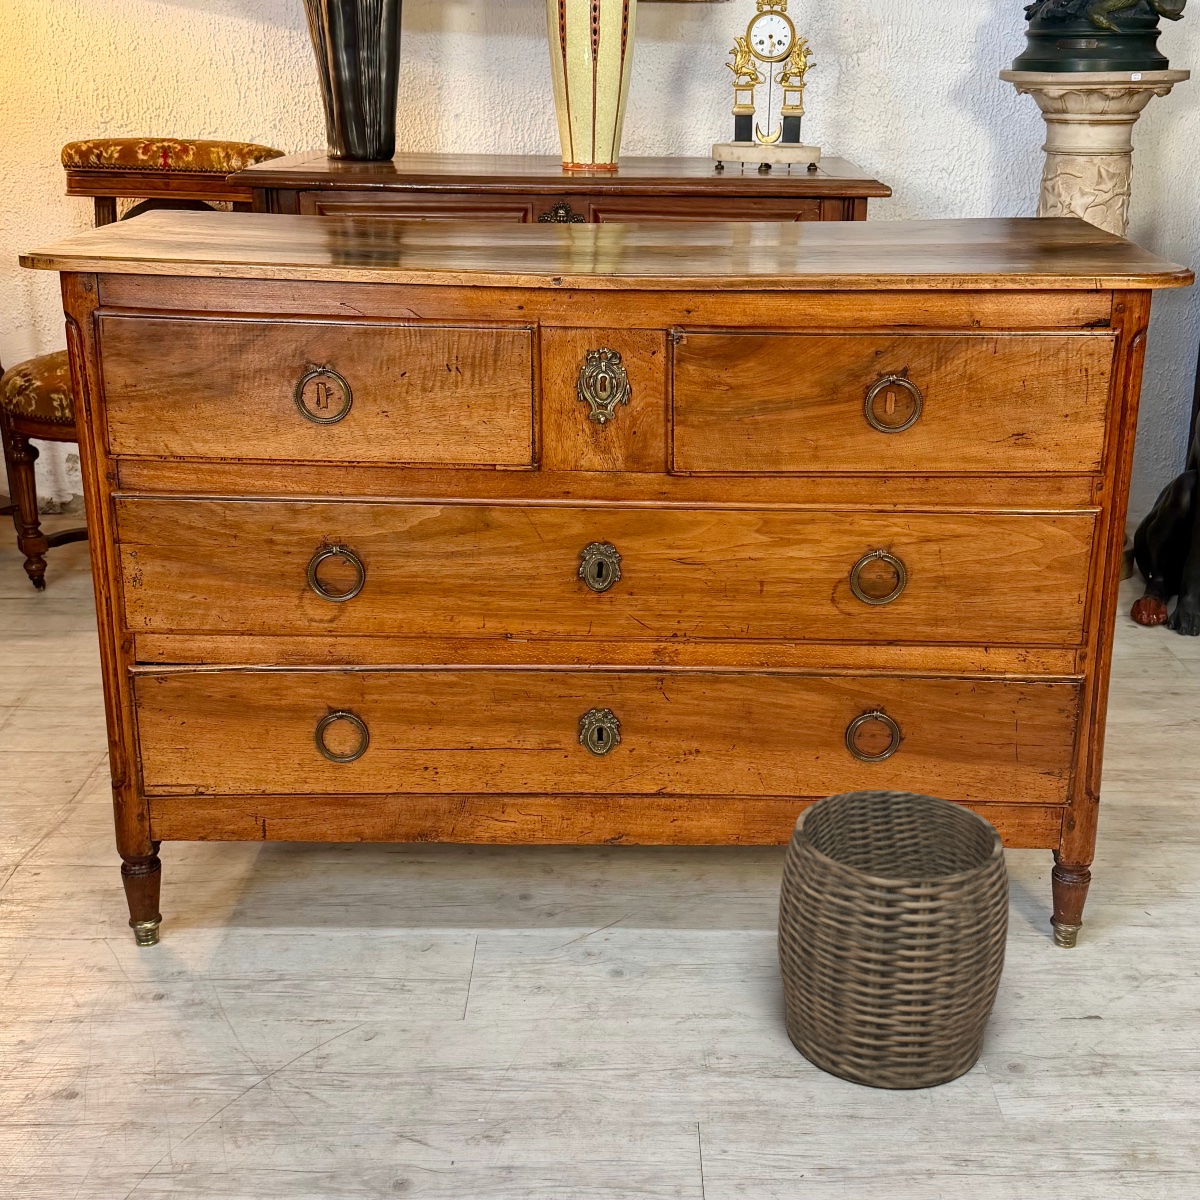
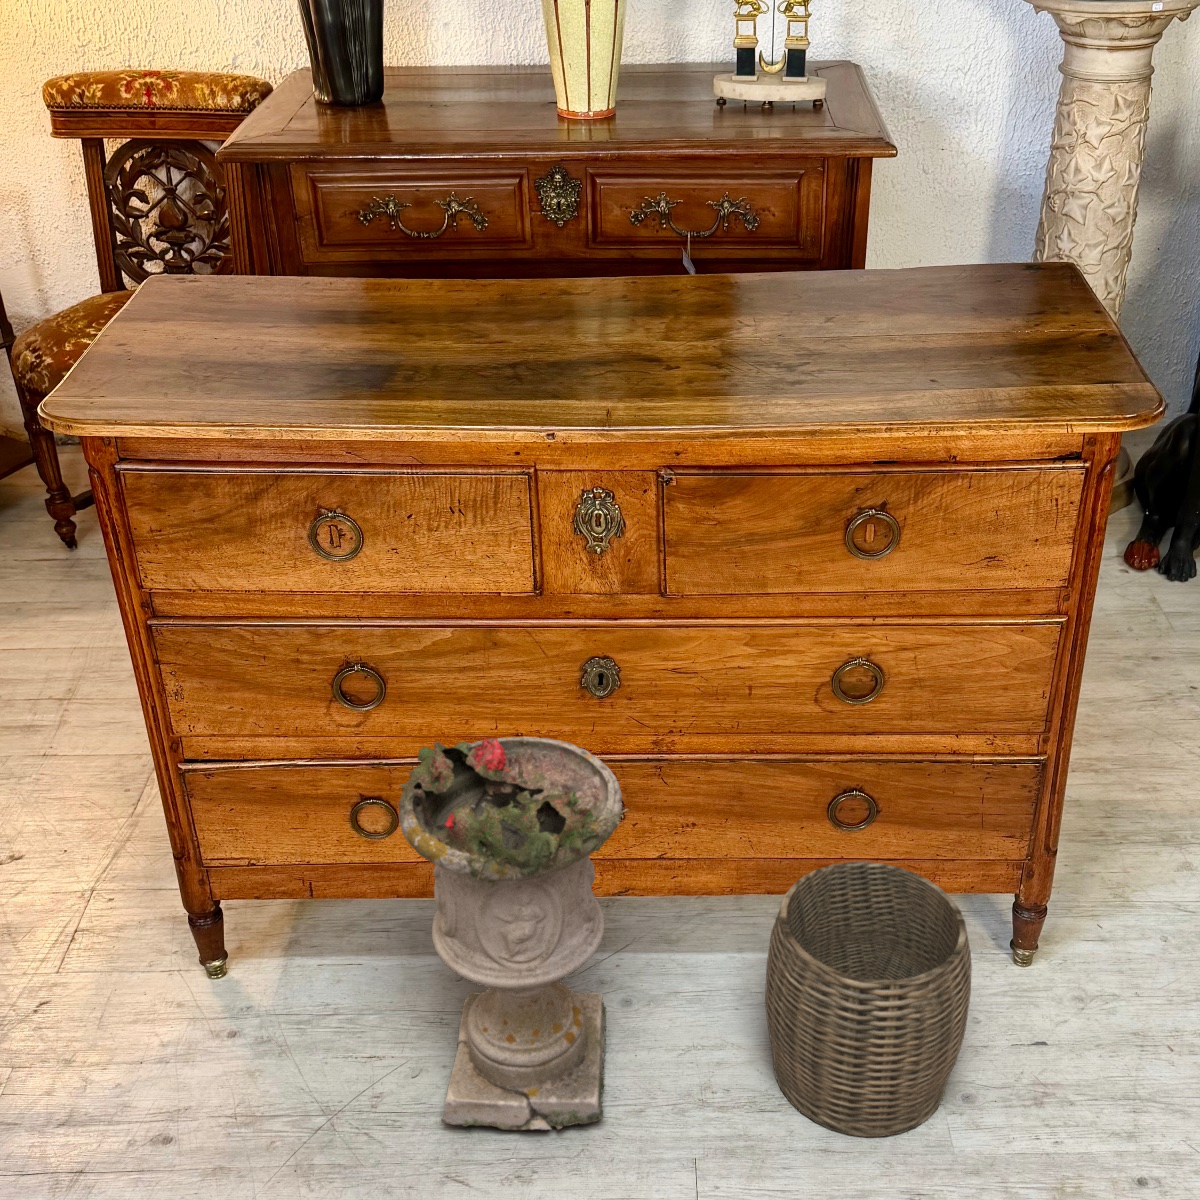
planter: none [379,607,635,1076] -> present [399,737,629,1130]

